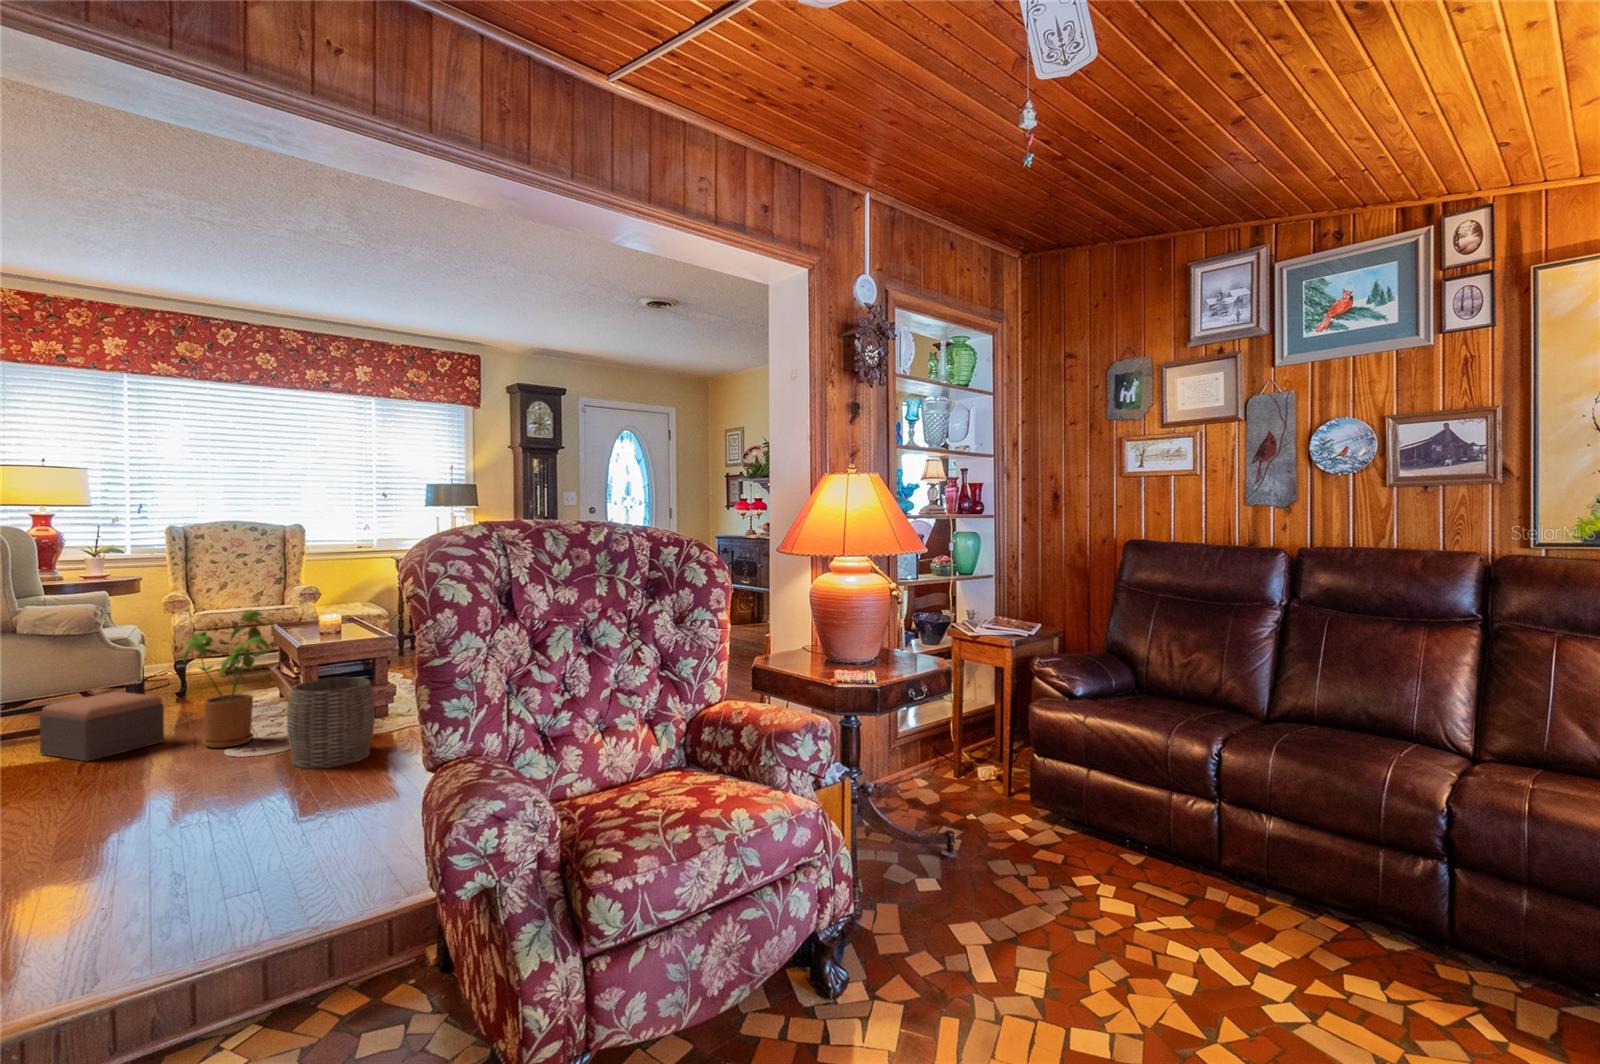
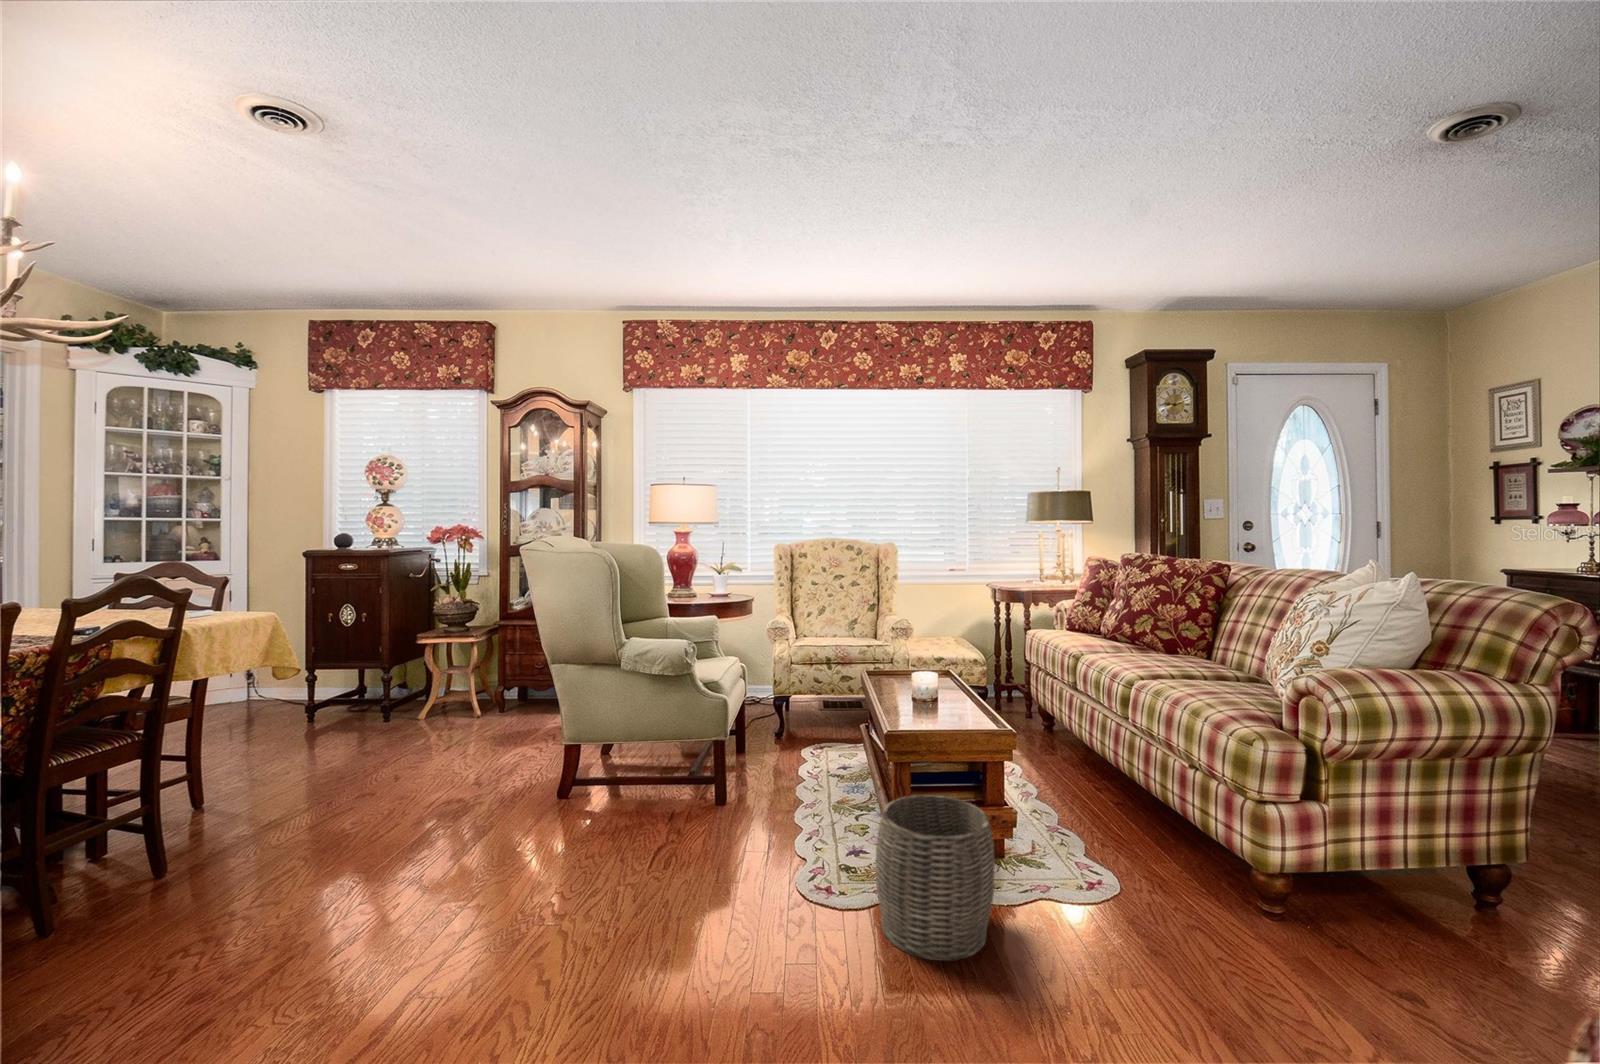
house plant: present [182,610,274,748] -> none [768,668,864,851]
footstool: present [40,692,164,761] -> none [648,742,752,836]

